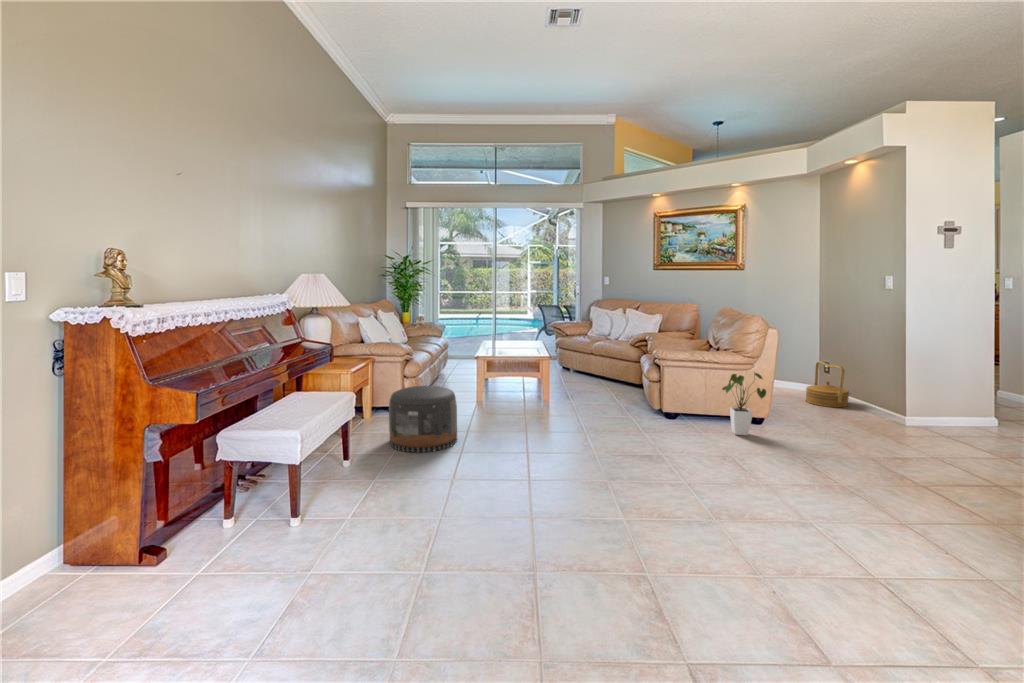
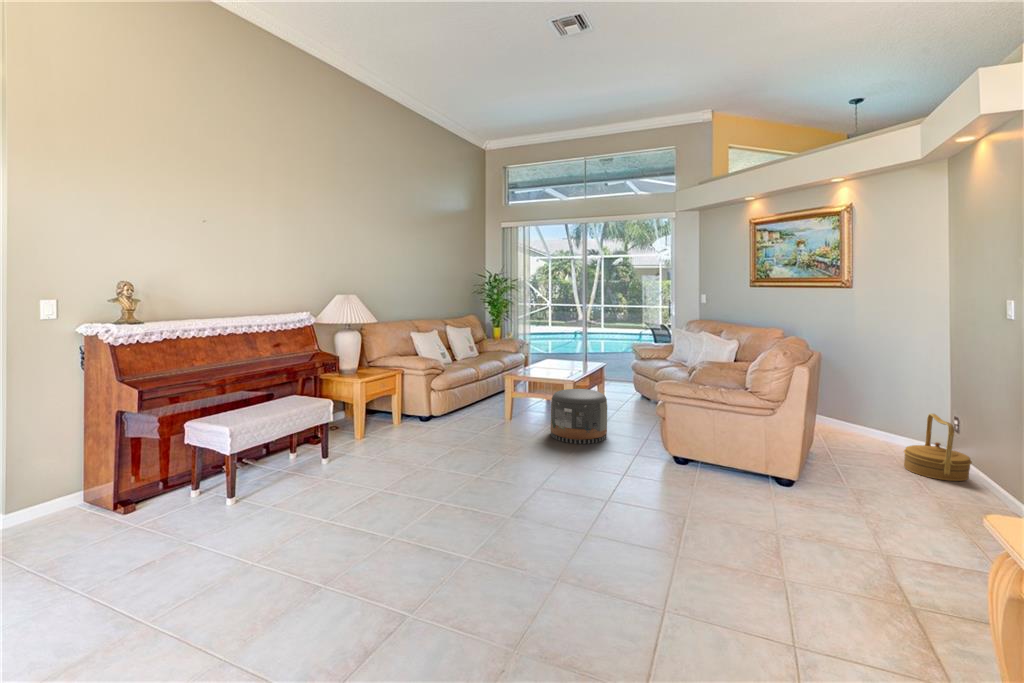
house plant: present [722,373,766,436] -> none [717,417,780,496]
pouf: present [389,386,457,453] -> present [551,389,607,444]

